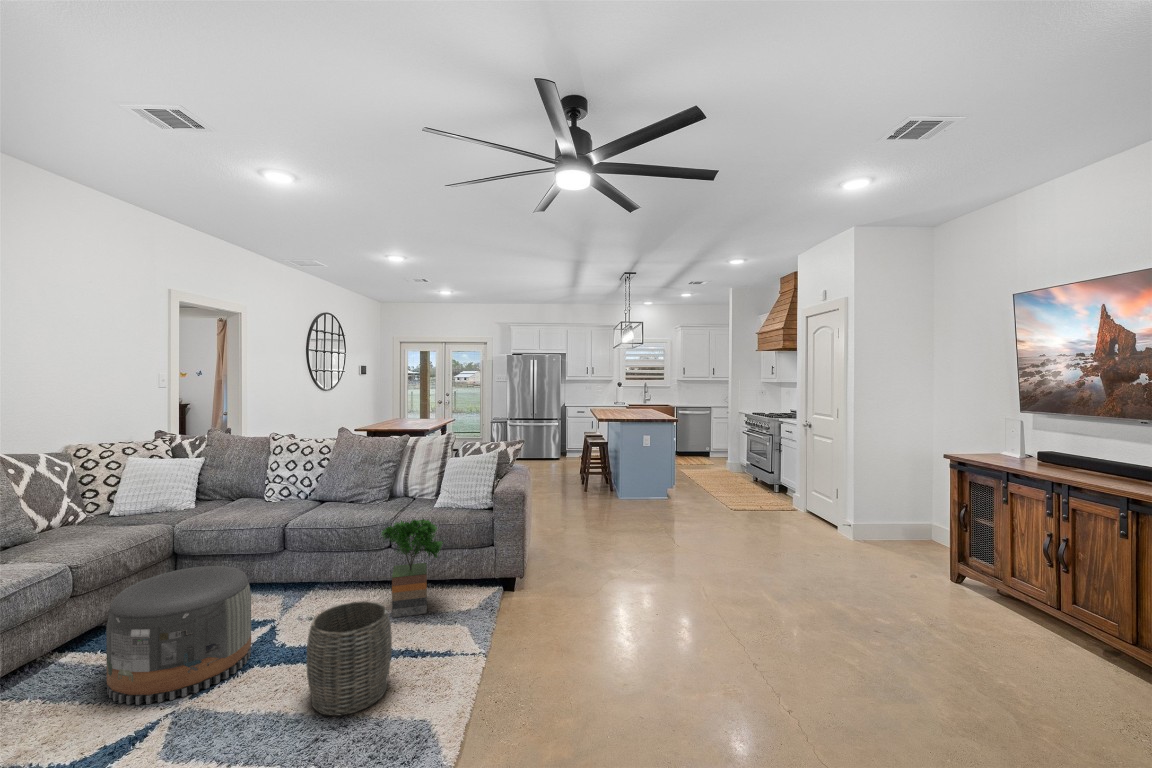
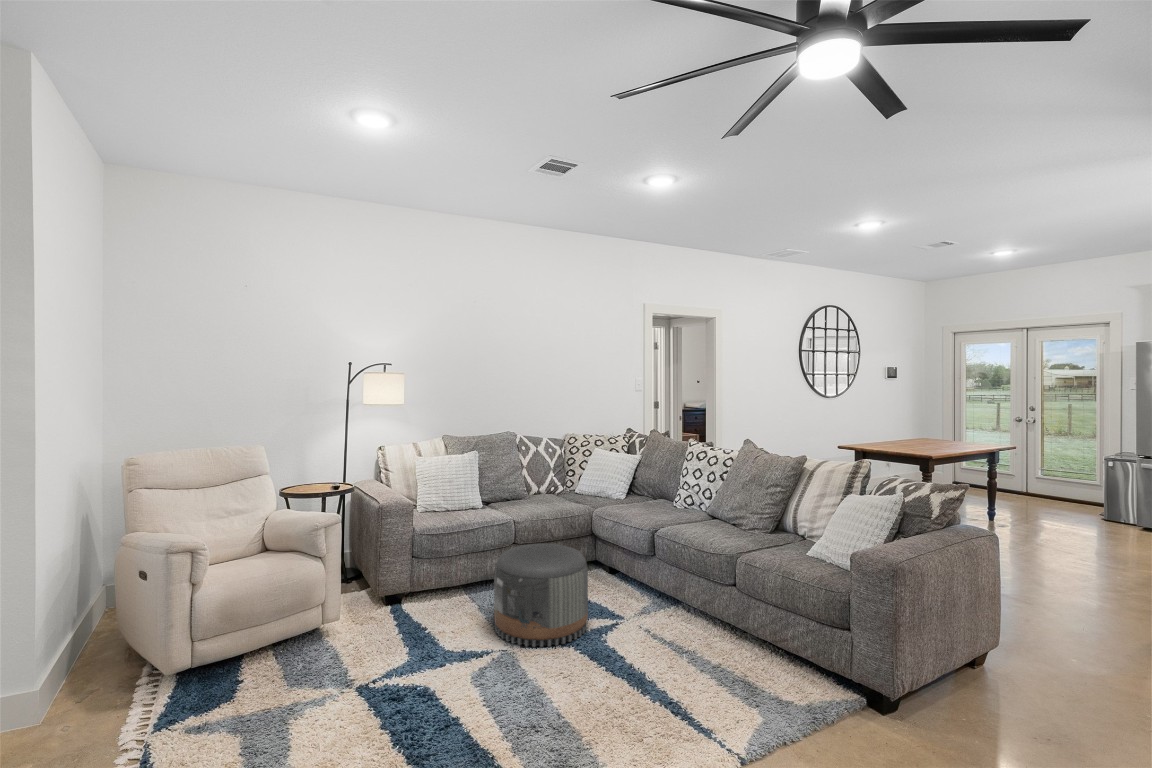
potted tree: present [381,519,442,618] -> none [704,555,775,679]
woven basket: present [307,601,392,716] -> none [552,619,632,735]

